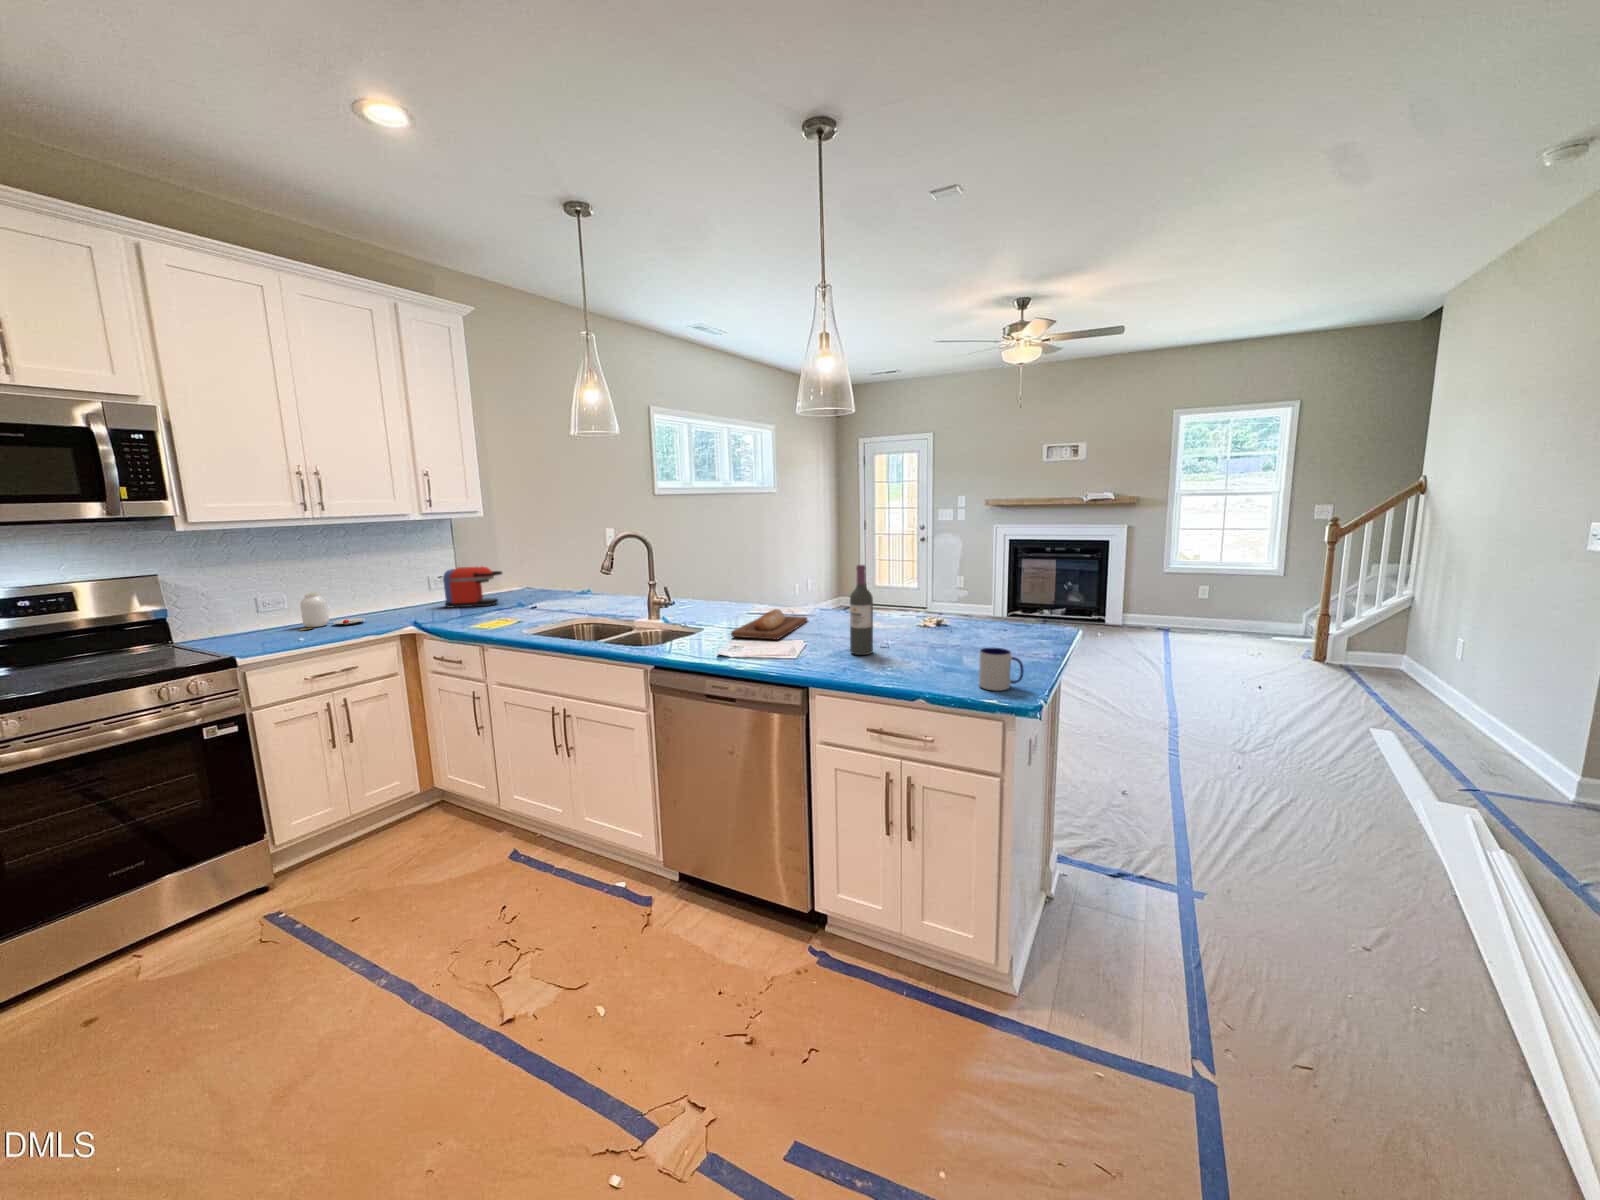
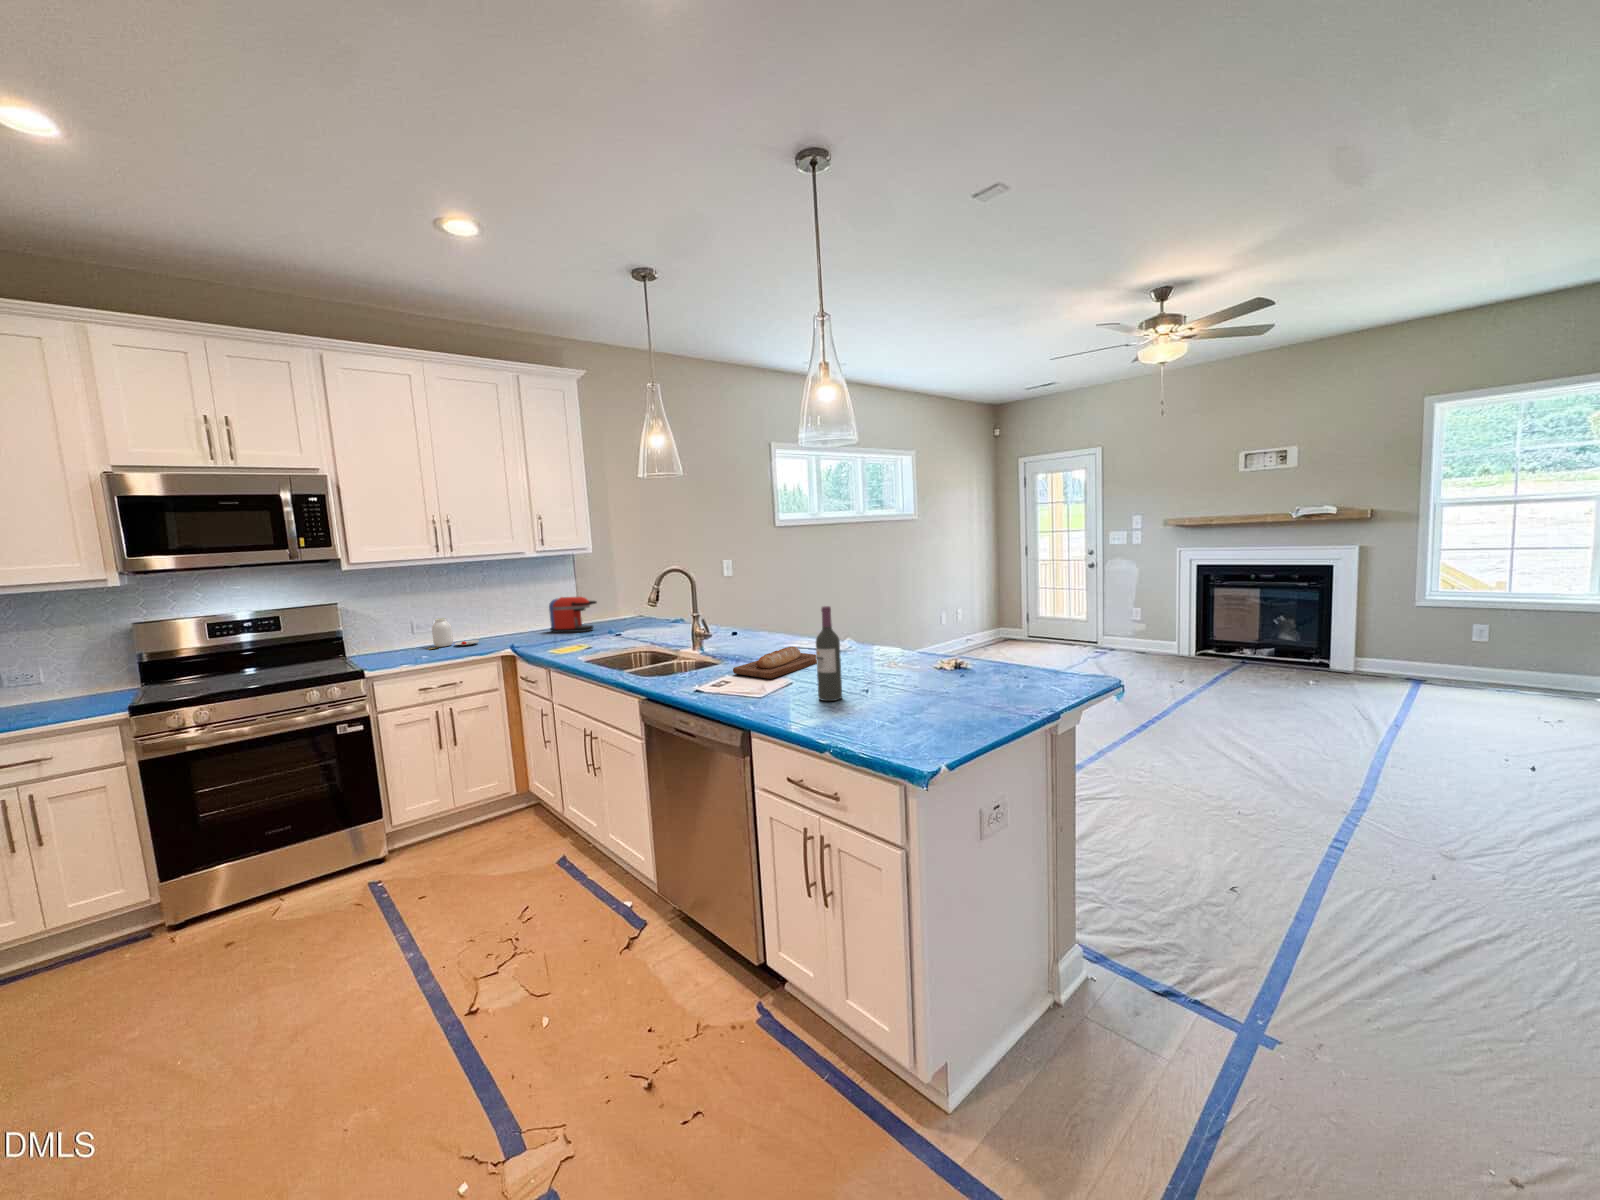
mug: present [979,648,1024,691] -> none [895,704,939,753]

